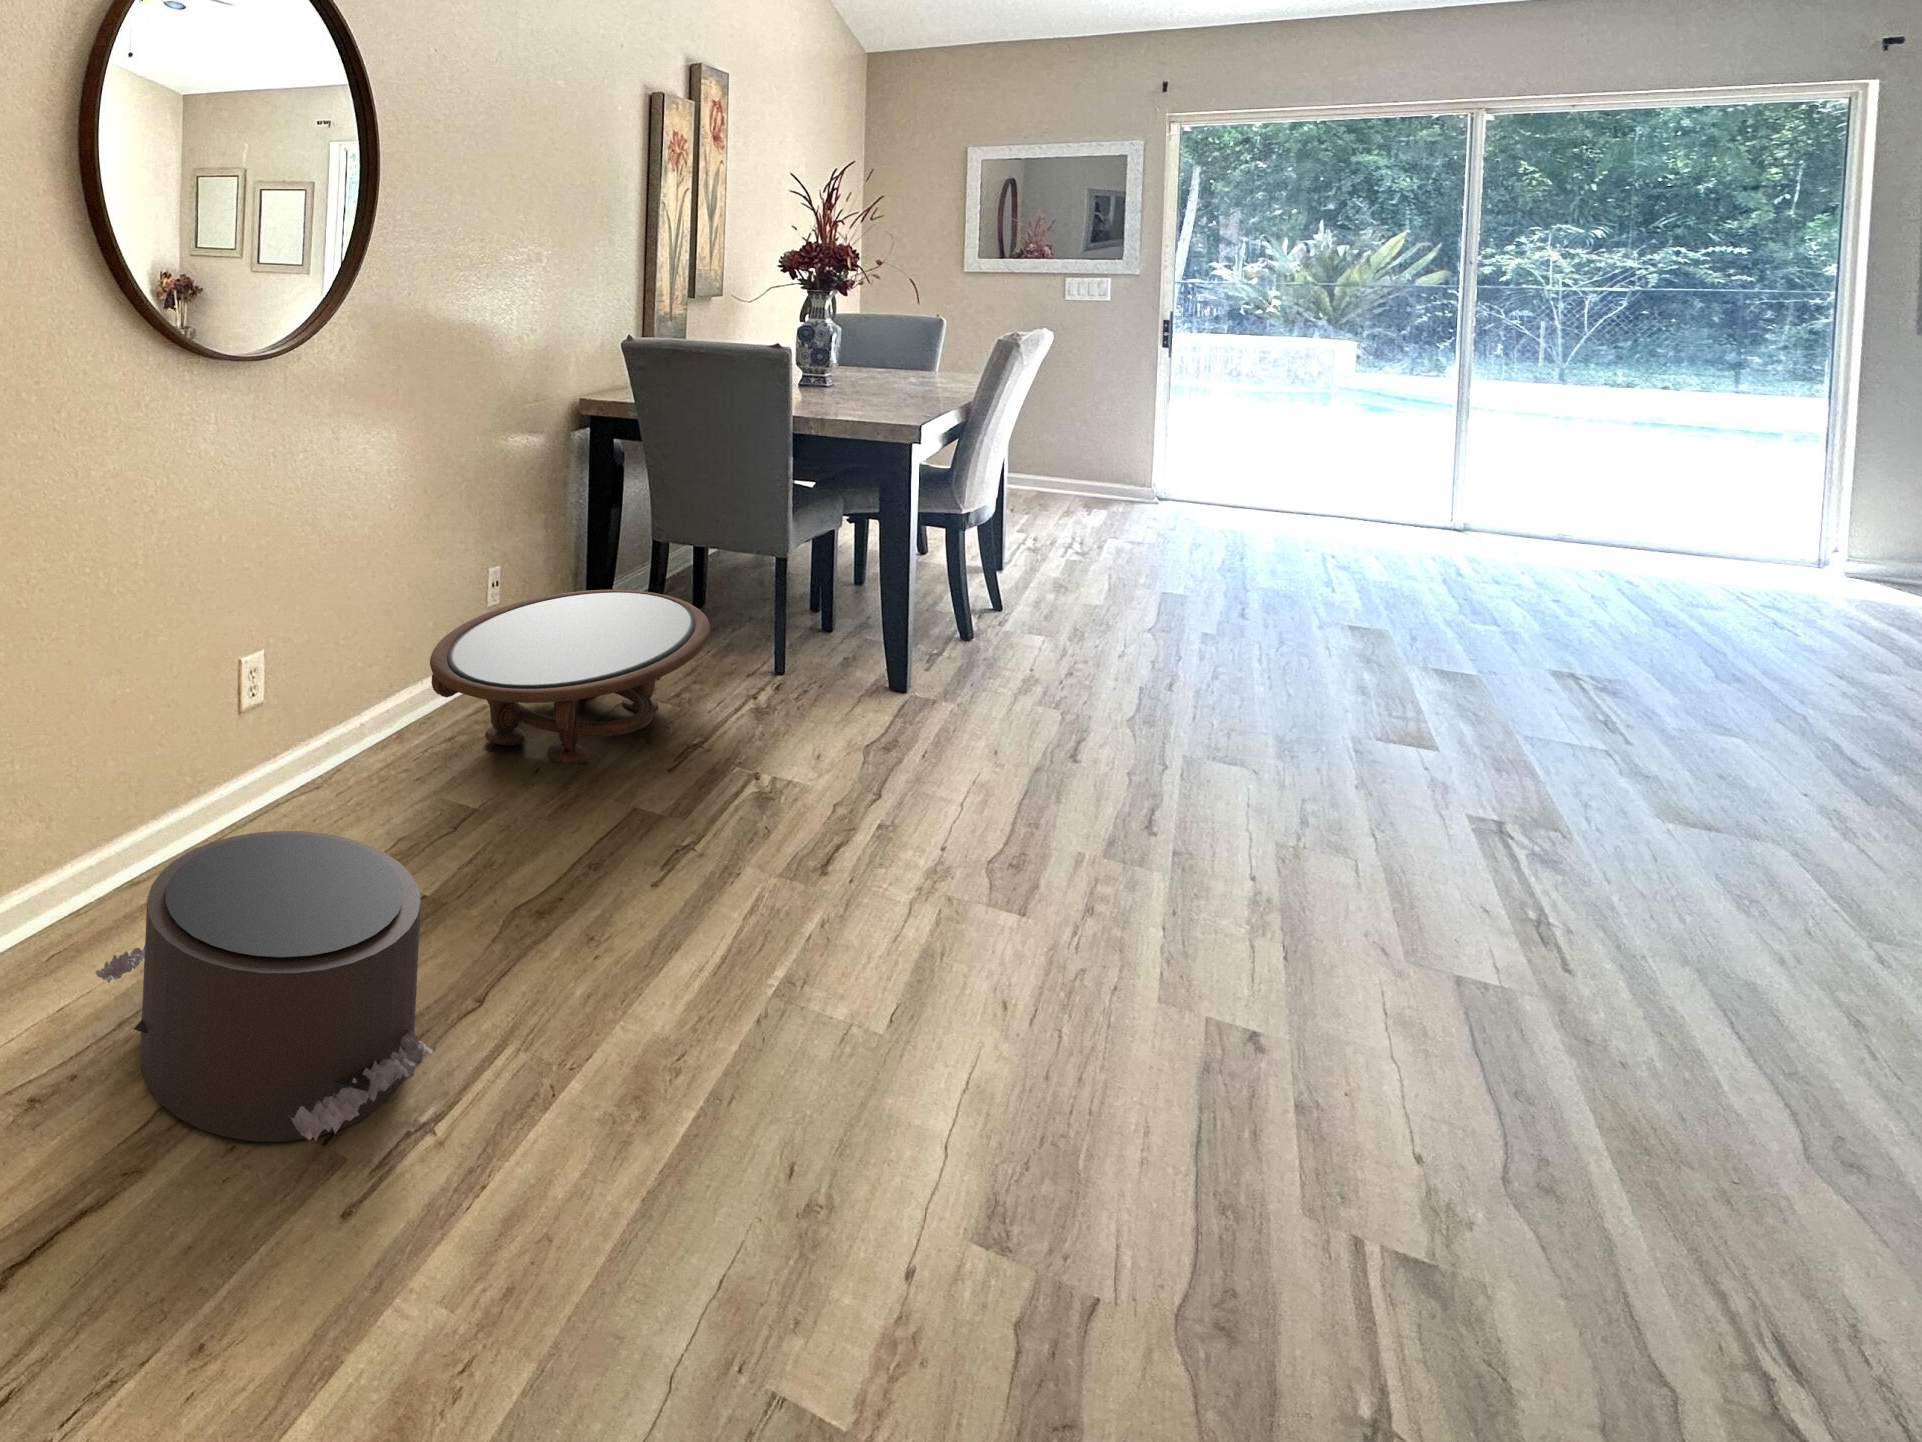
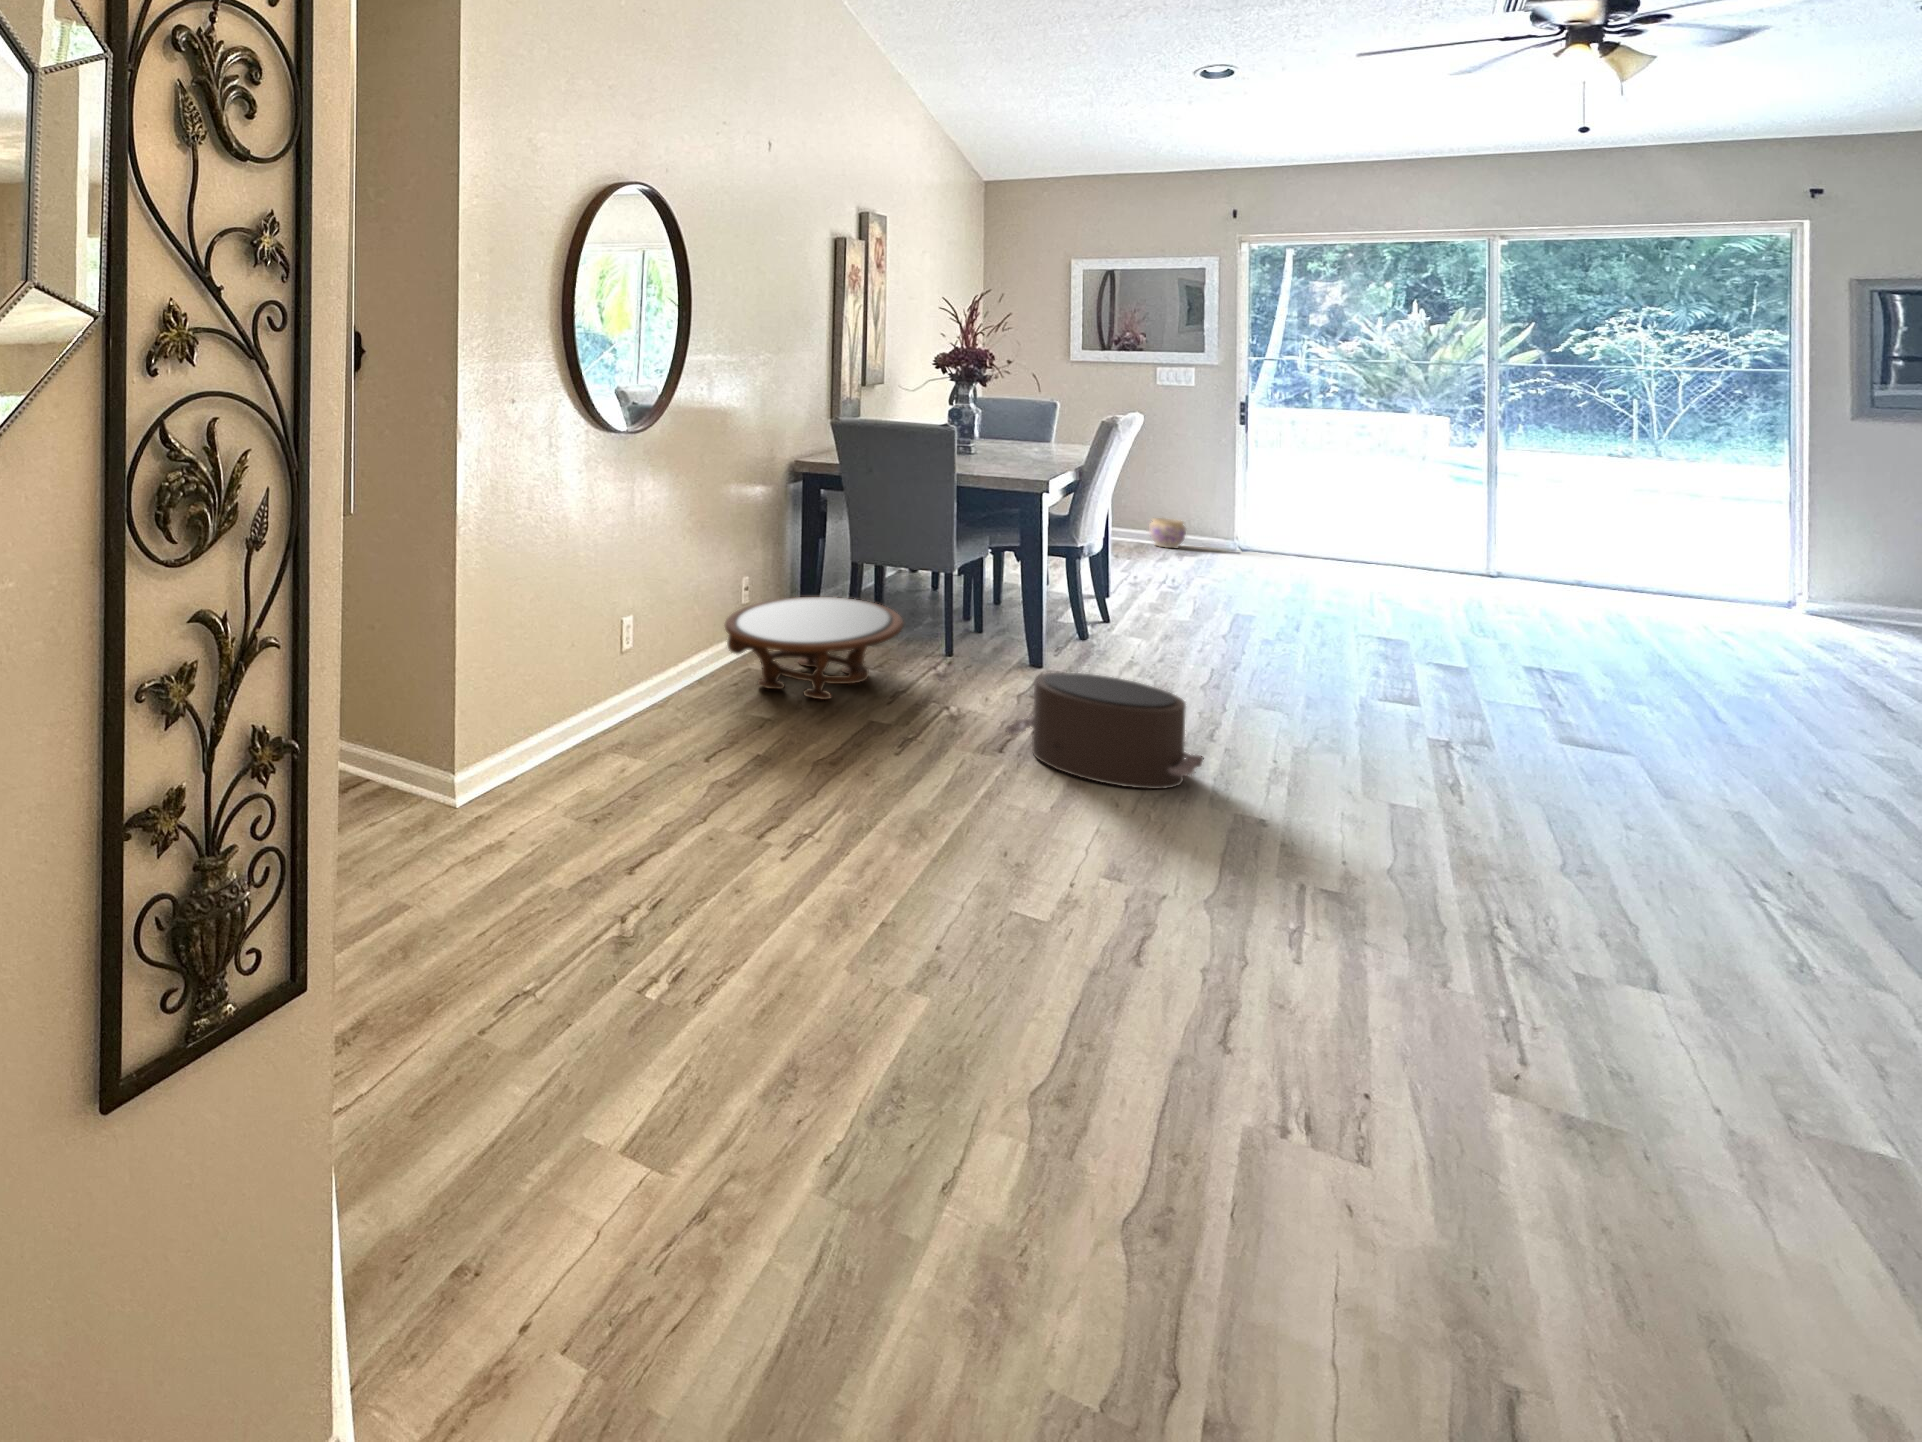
planter: none [1051,460,1095,496] -> present [1149,518,1186,548]
pouf: present [95,831,436,1141] -> present [1006,673,1203,789]

